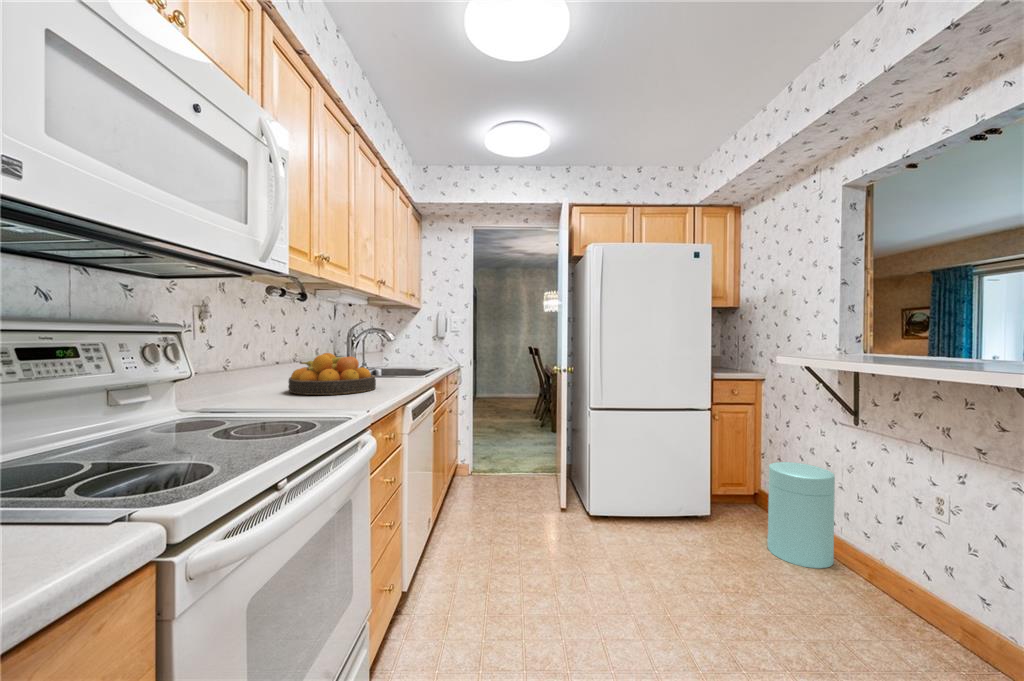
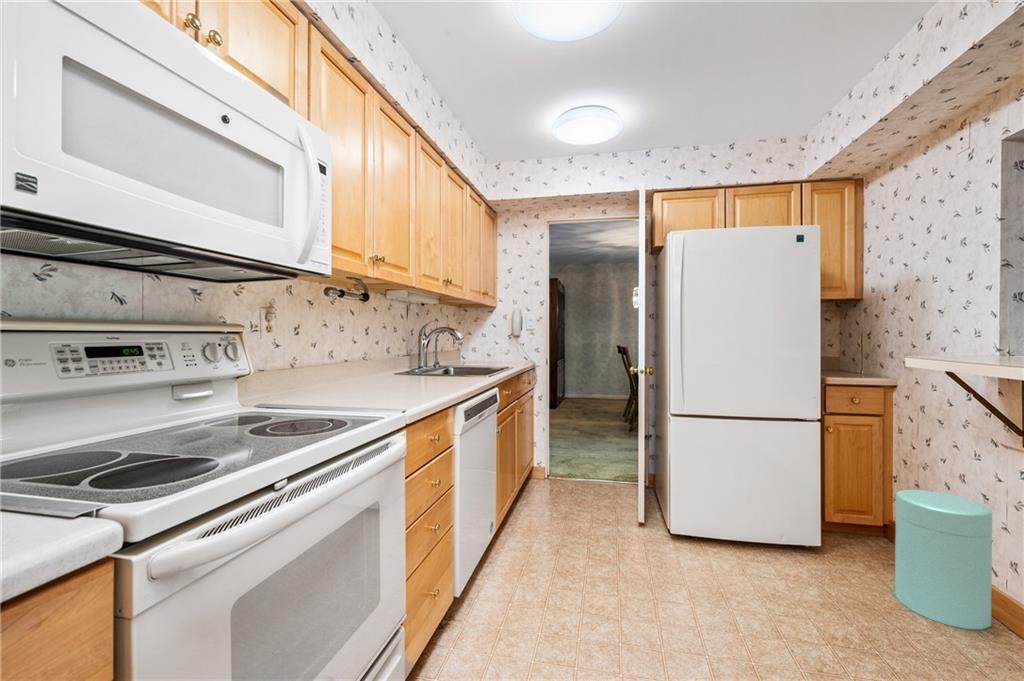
fruit bowl: present [288,353,376,395] -> none [349,352,432,393]

